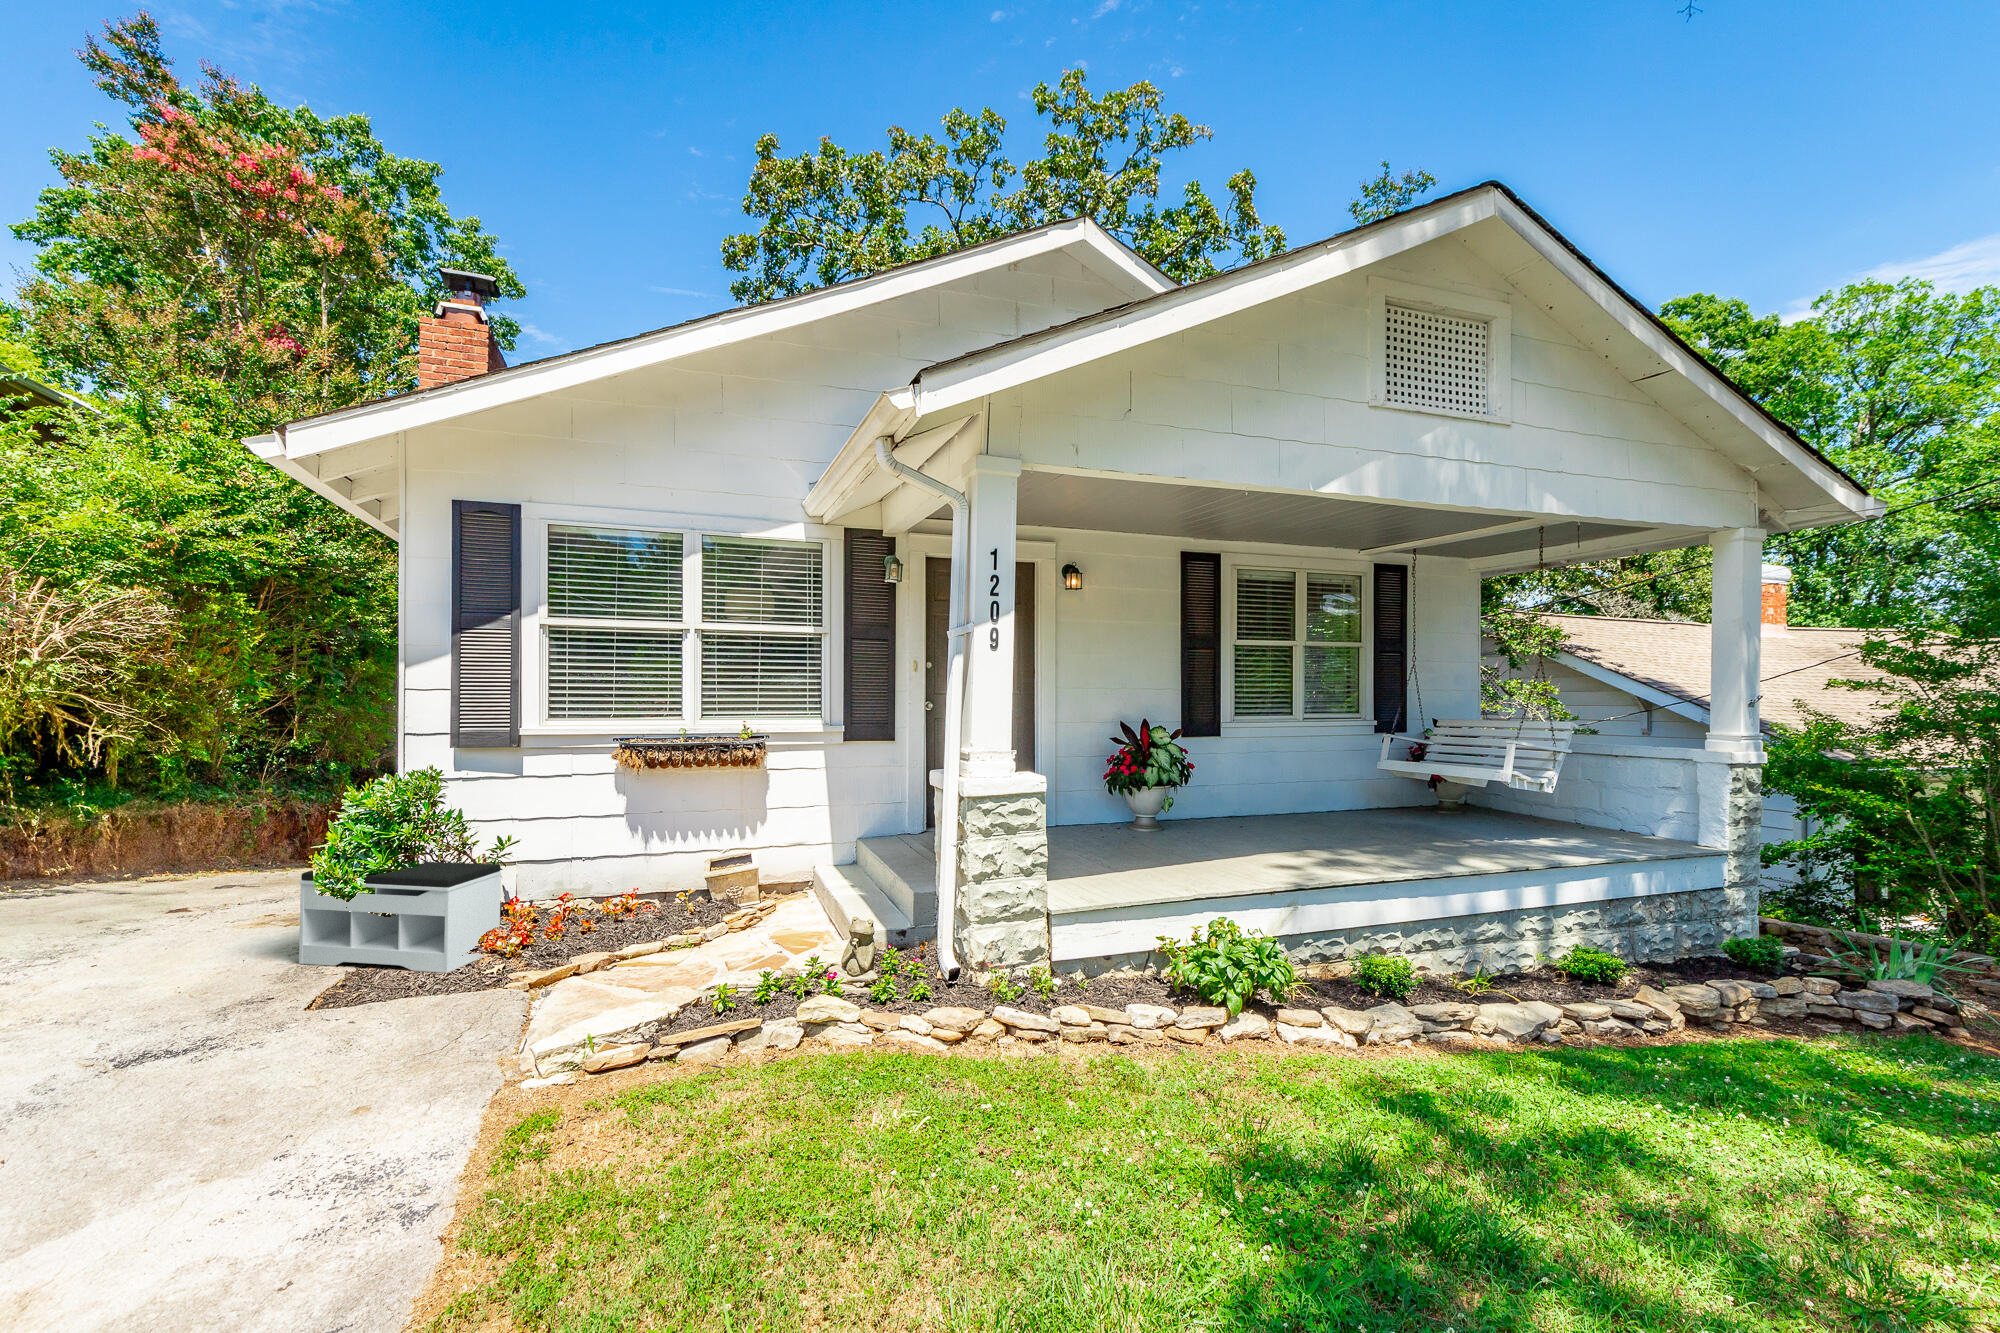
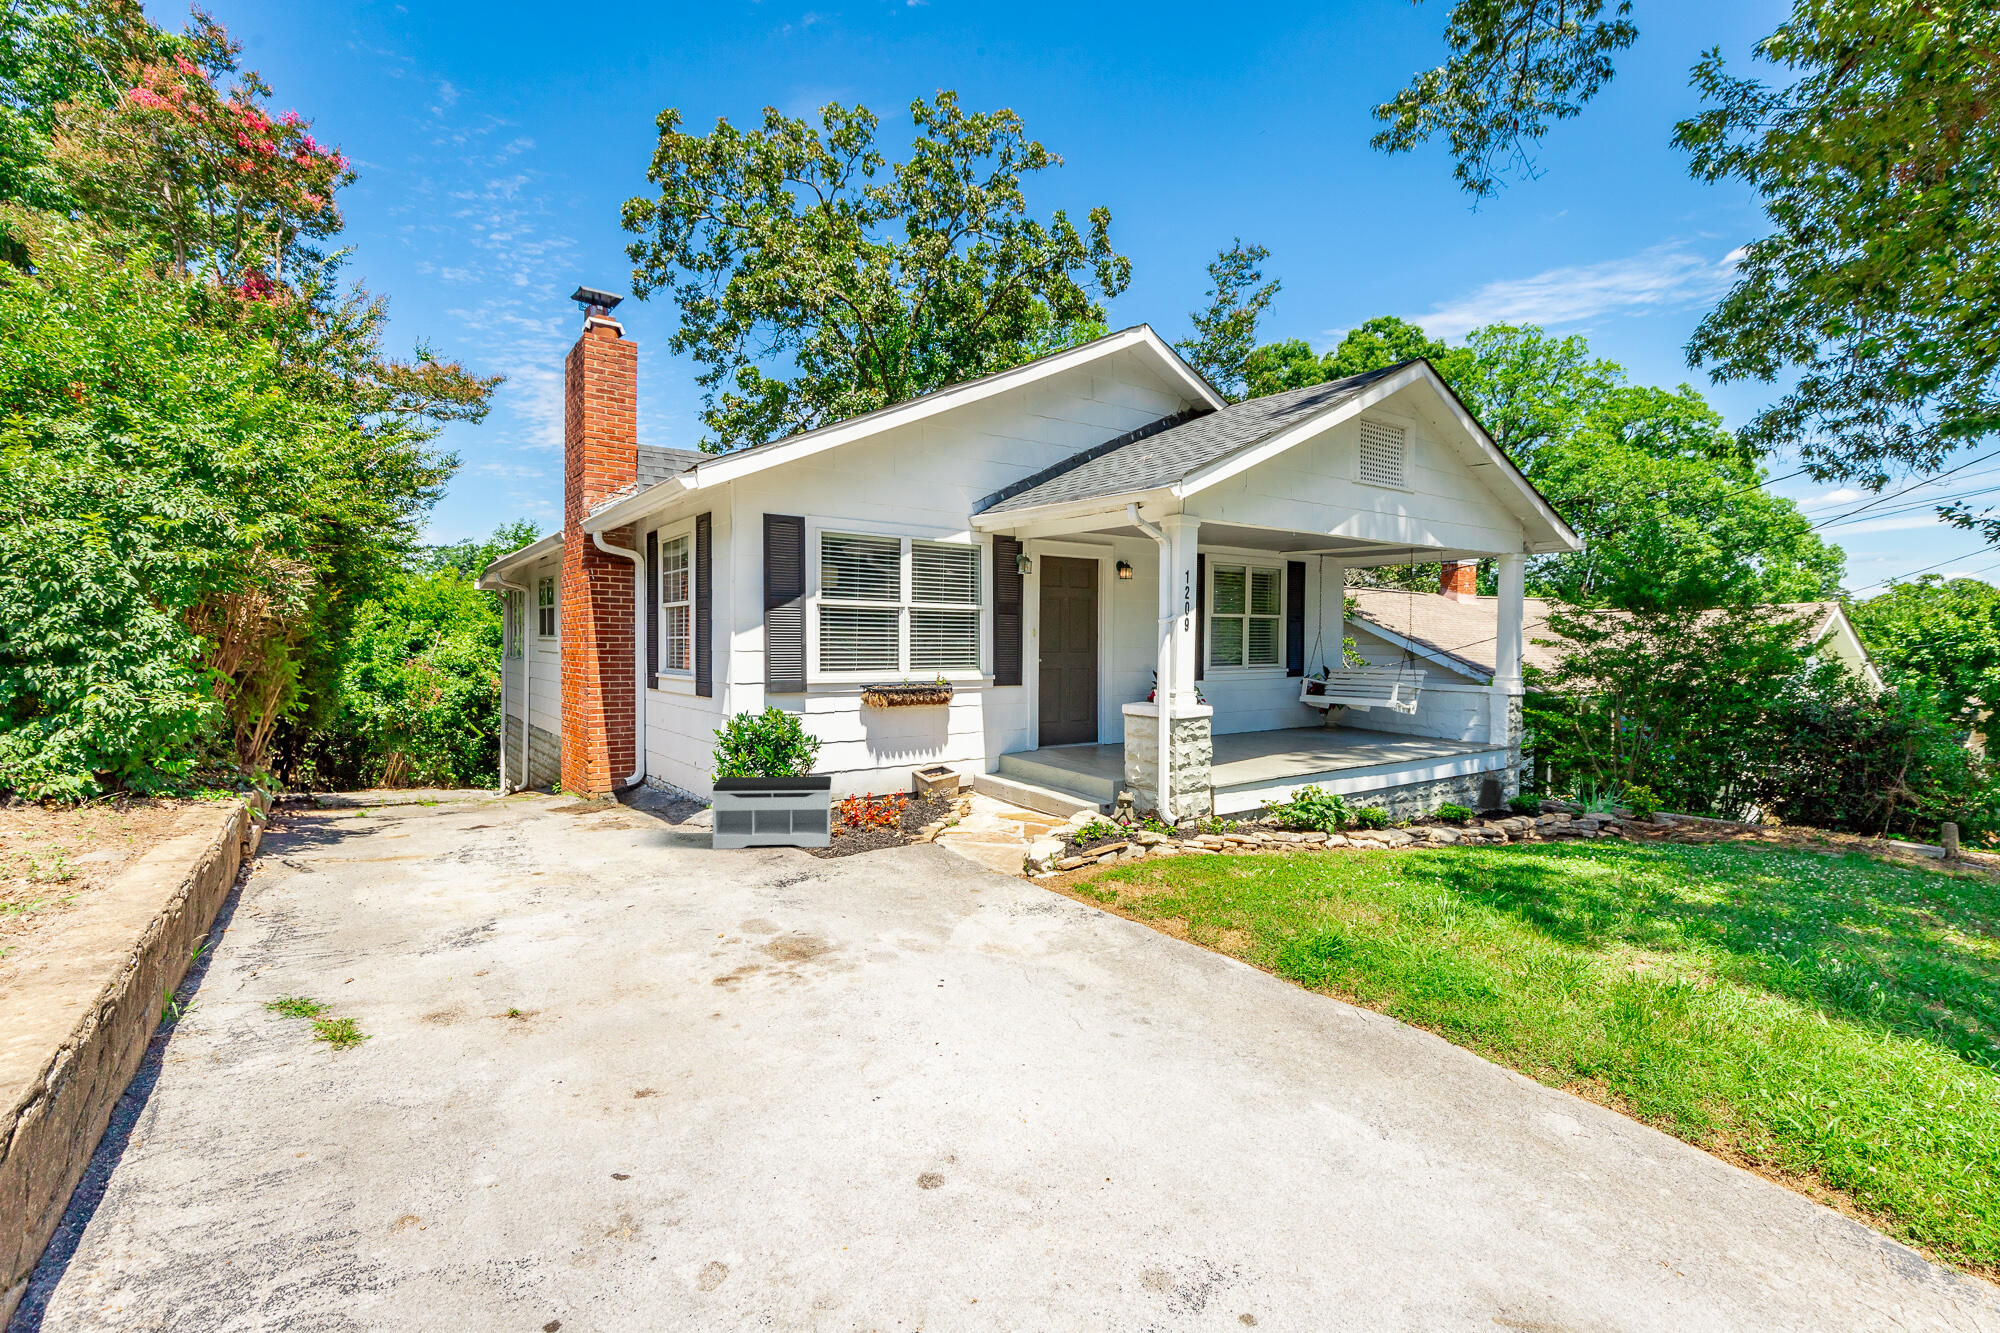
watering can: none [1684,891,1739,975] -> present [1477,767,1505,809]

